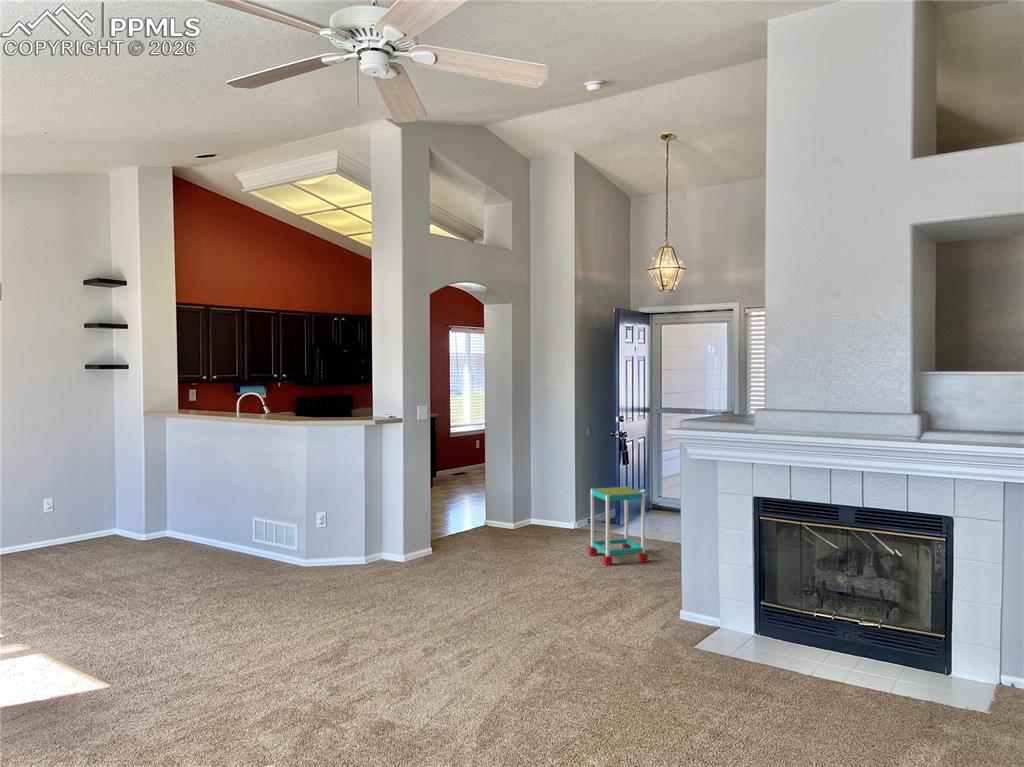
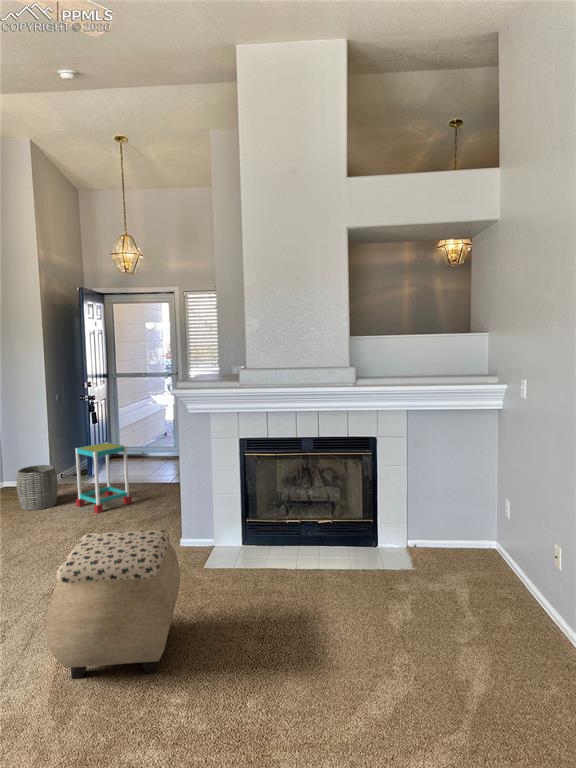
woven basket: none [532,503,573,551] -> present [17,465,58,510]
ottoman: none [487,571,638,730] -> present [45,530,180,679]

